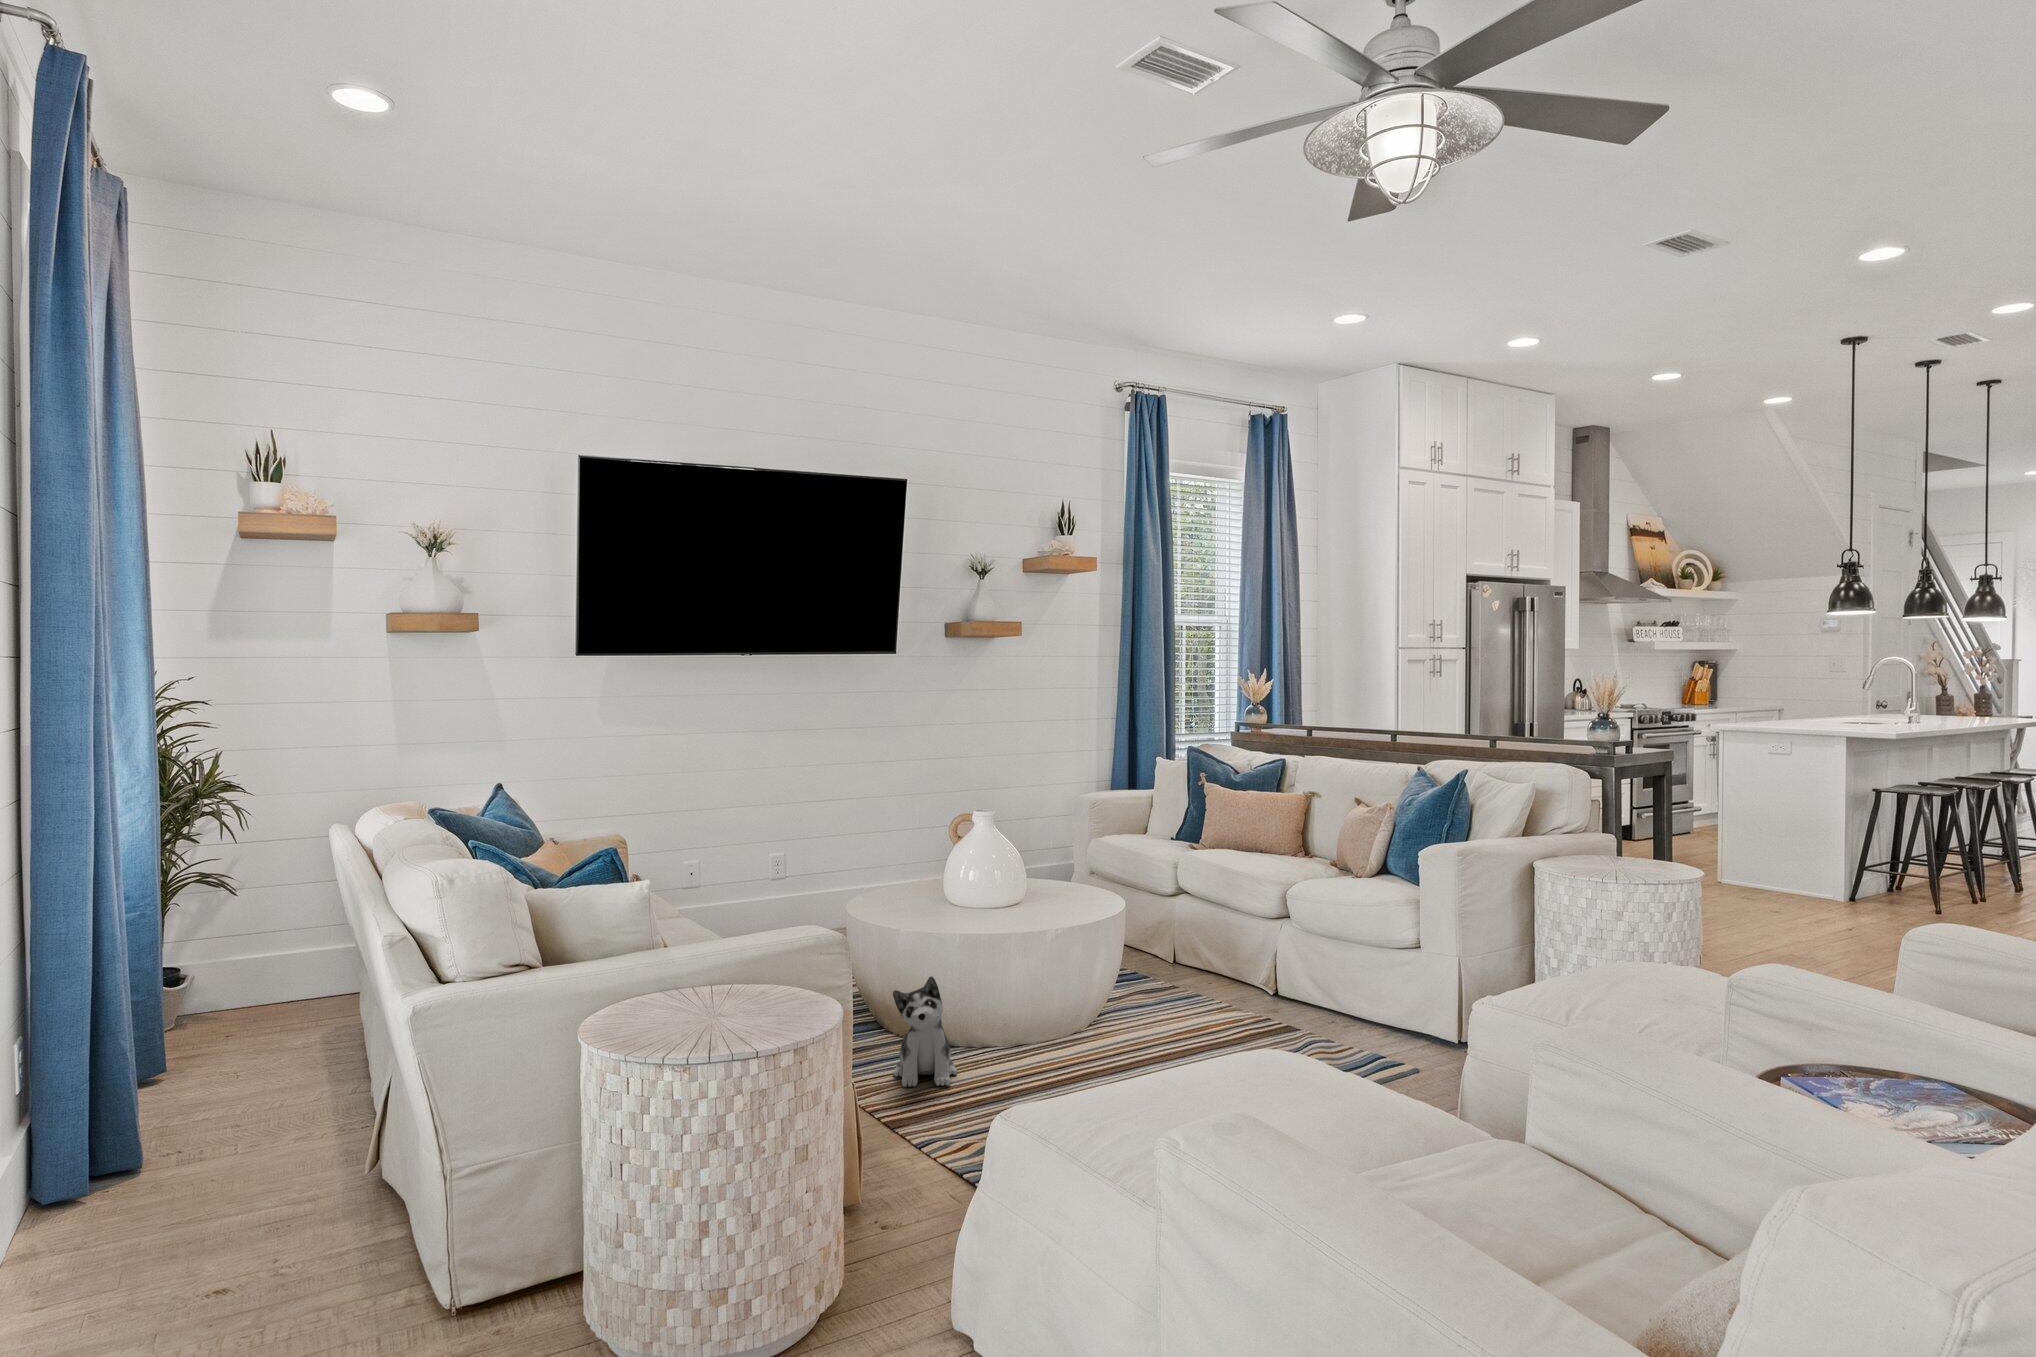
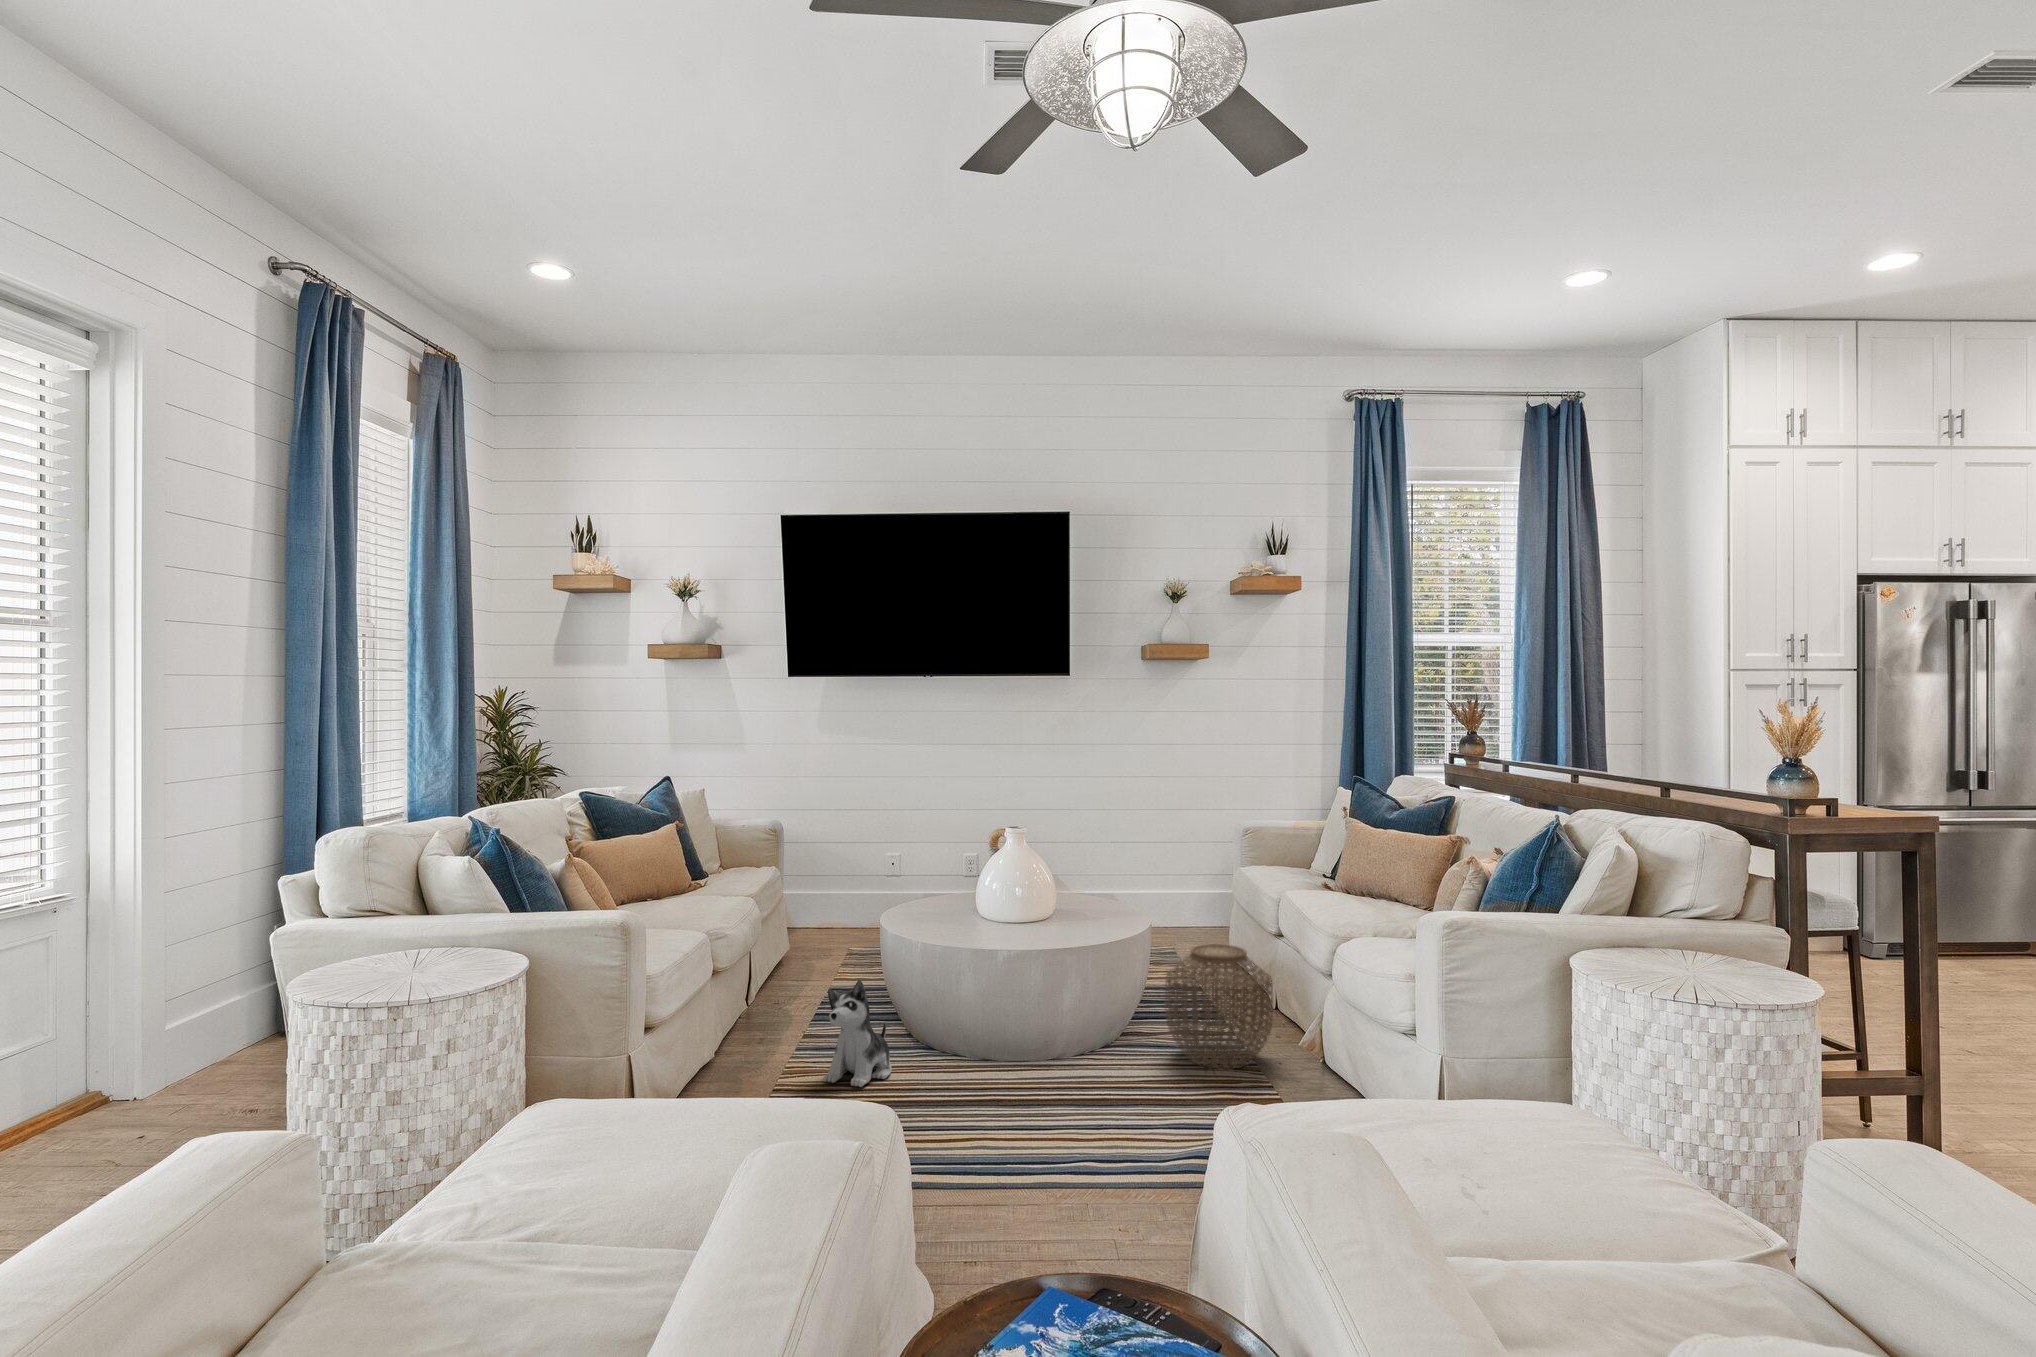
woven basket: none [1155,906,1253,1018] -> present [1165,944,1273,1069]

